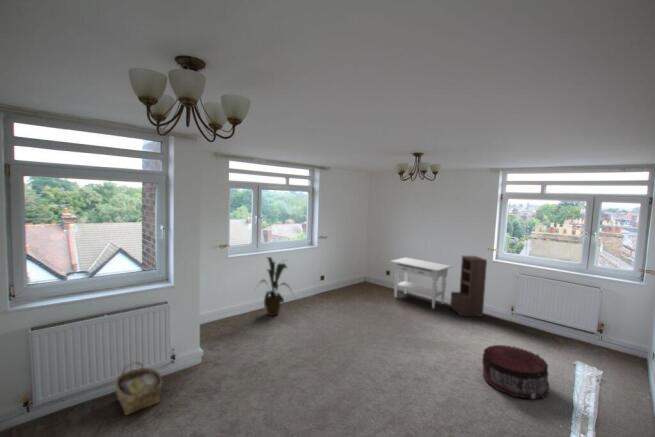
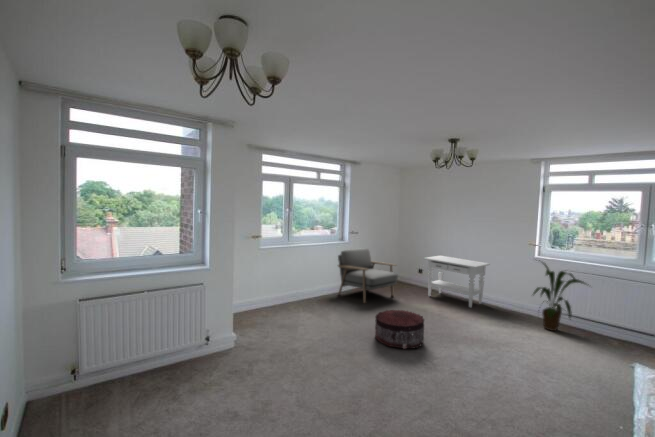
armchair: none [307,252,366,307] -> present [338,248,398,303]
bookshelf: present [450,256,487,317] -> none [489,252,530,317]
house plant: present [263,257,289,316] -> present [533,260,586,331]
pouf: present [482,345,549,399] -> present [375,310,424,349]
woven basket: present [115,362,162,415] -> none [154,340,198,389]

